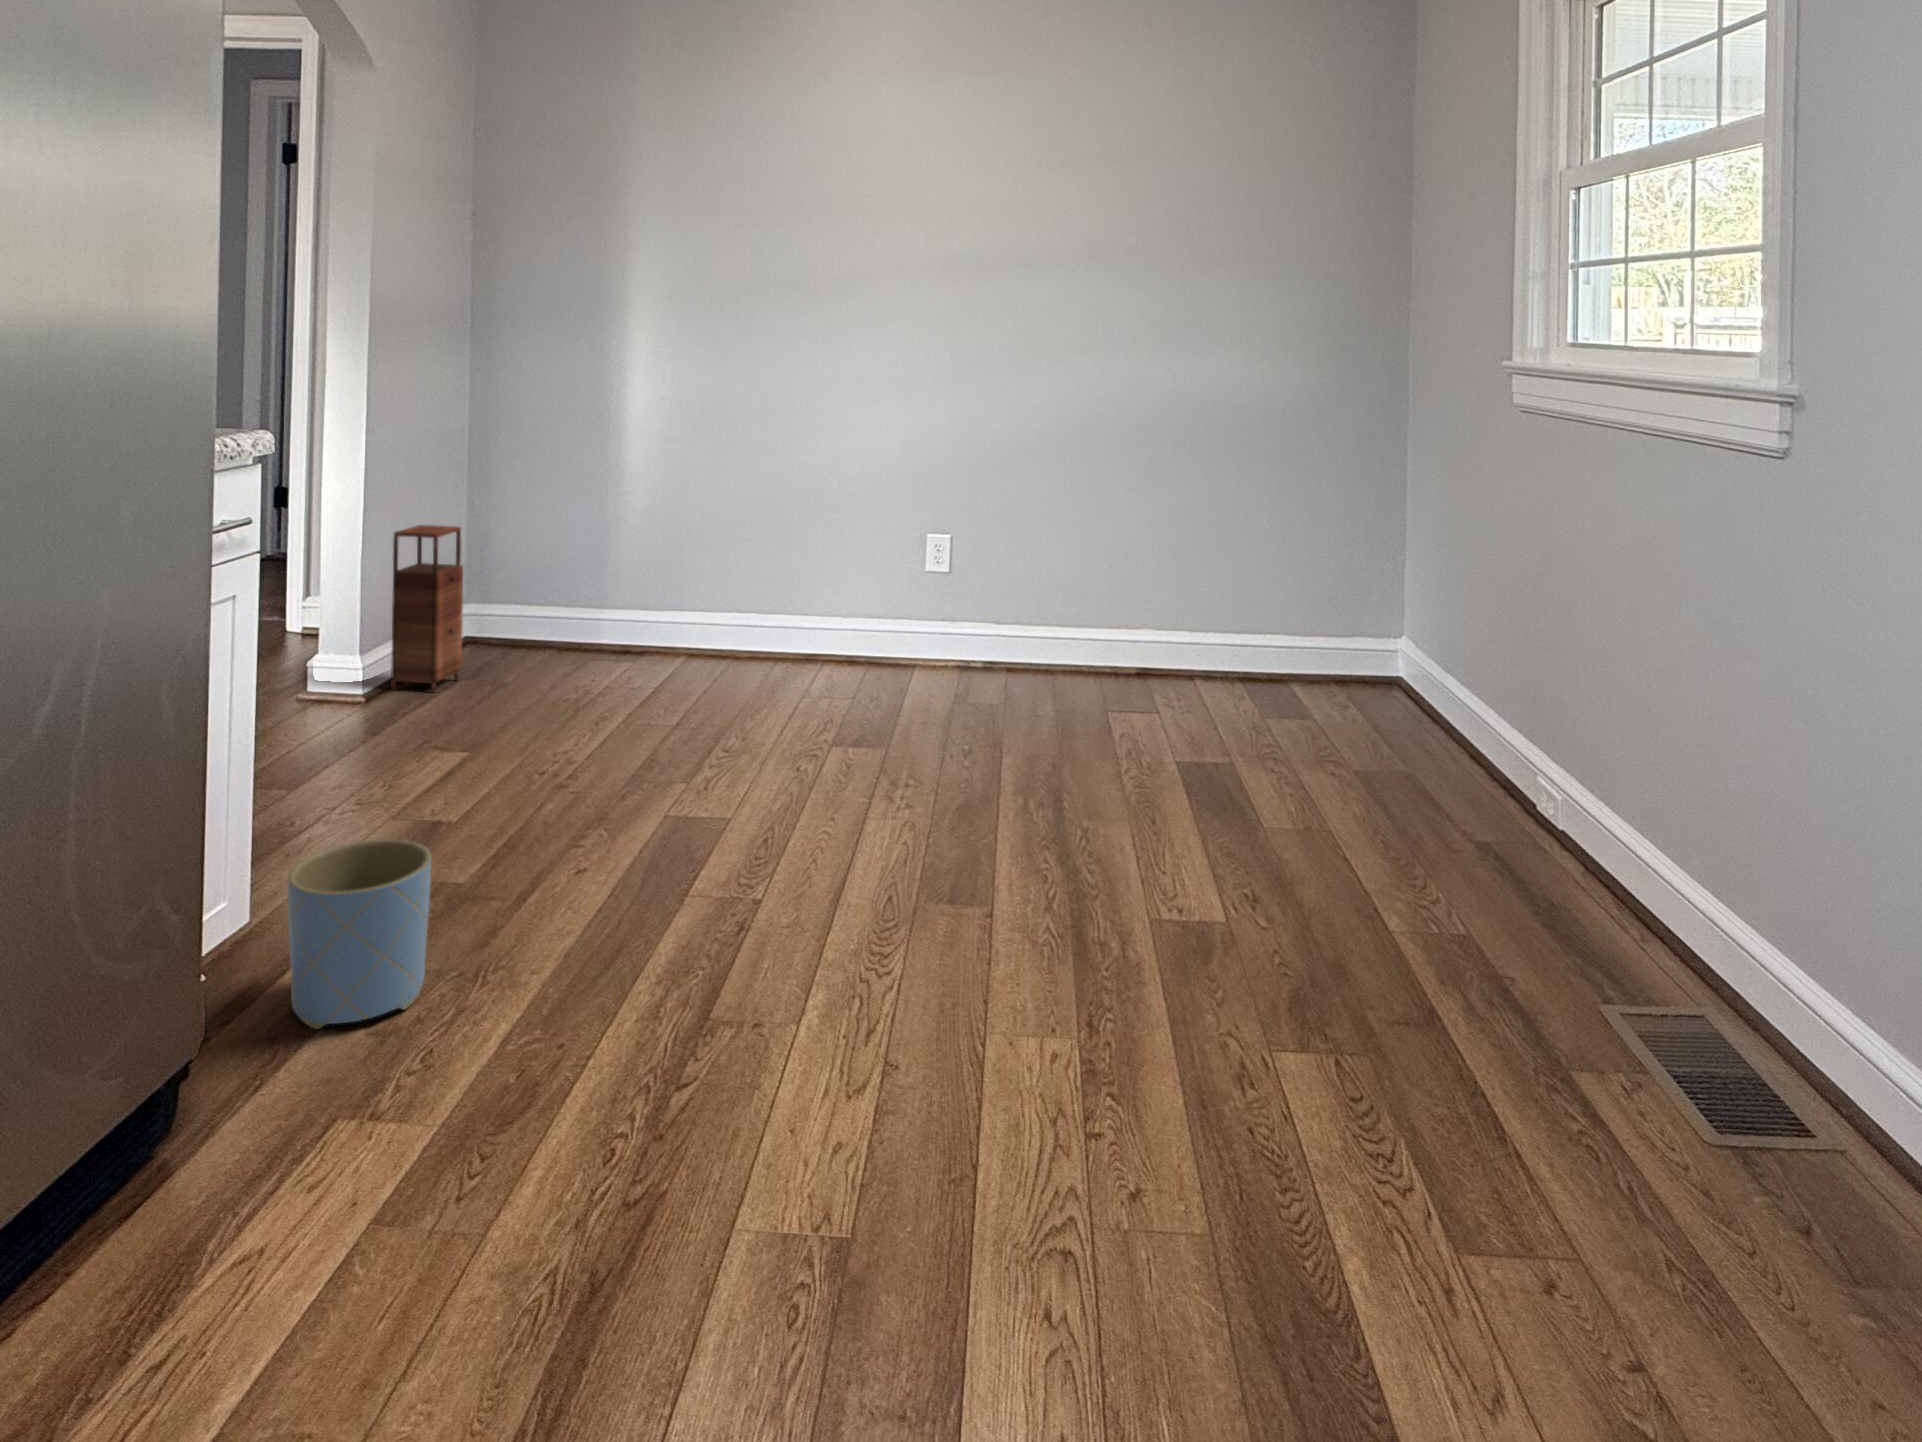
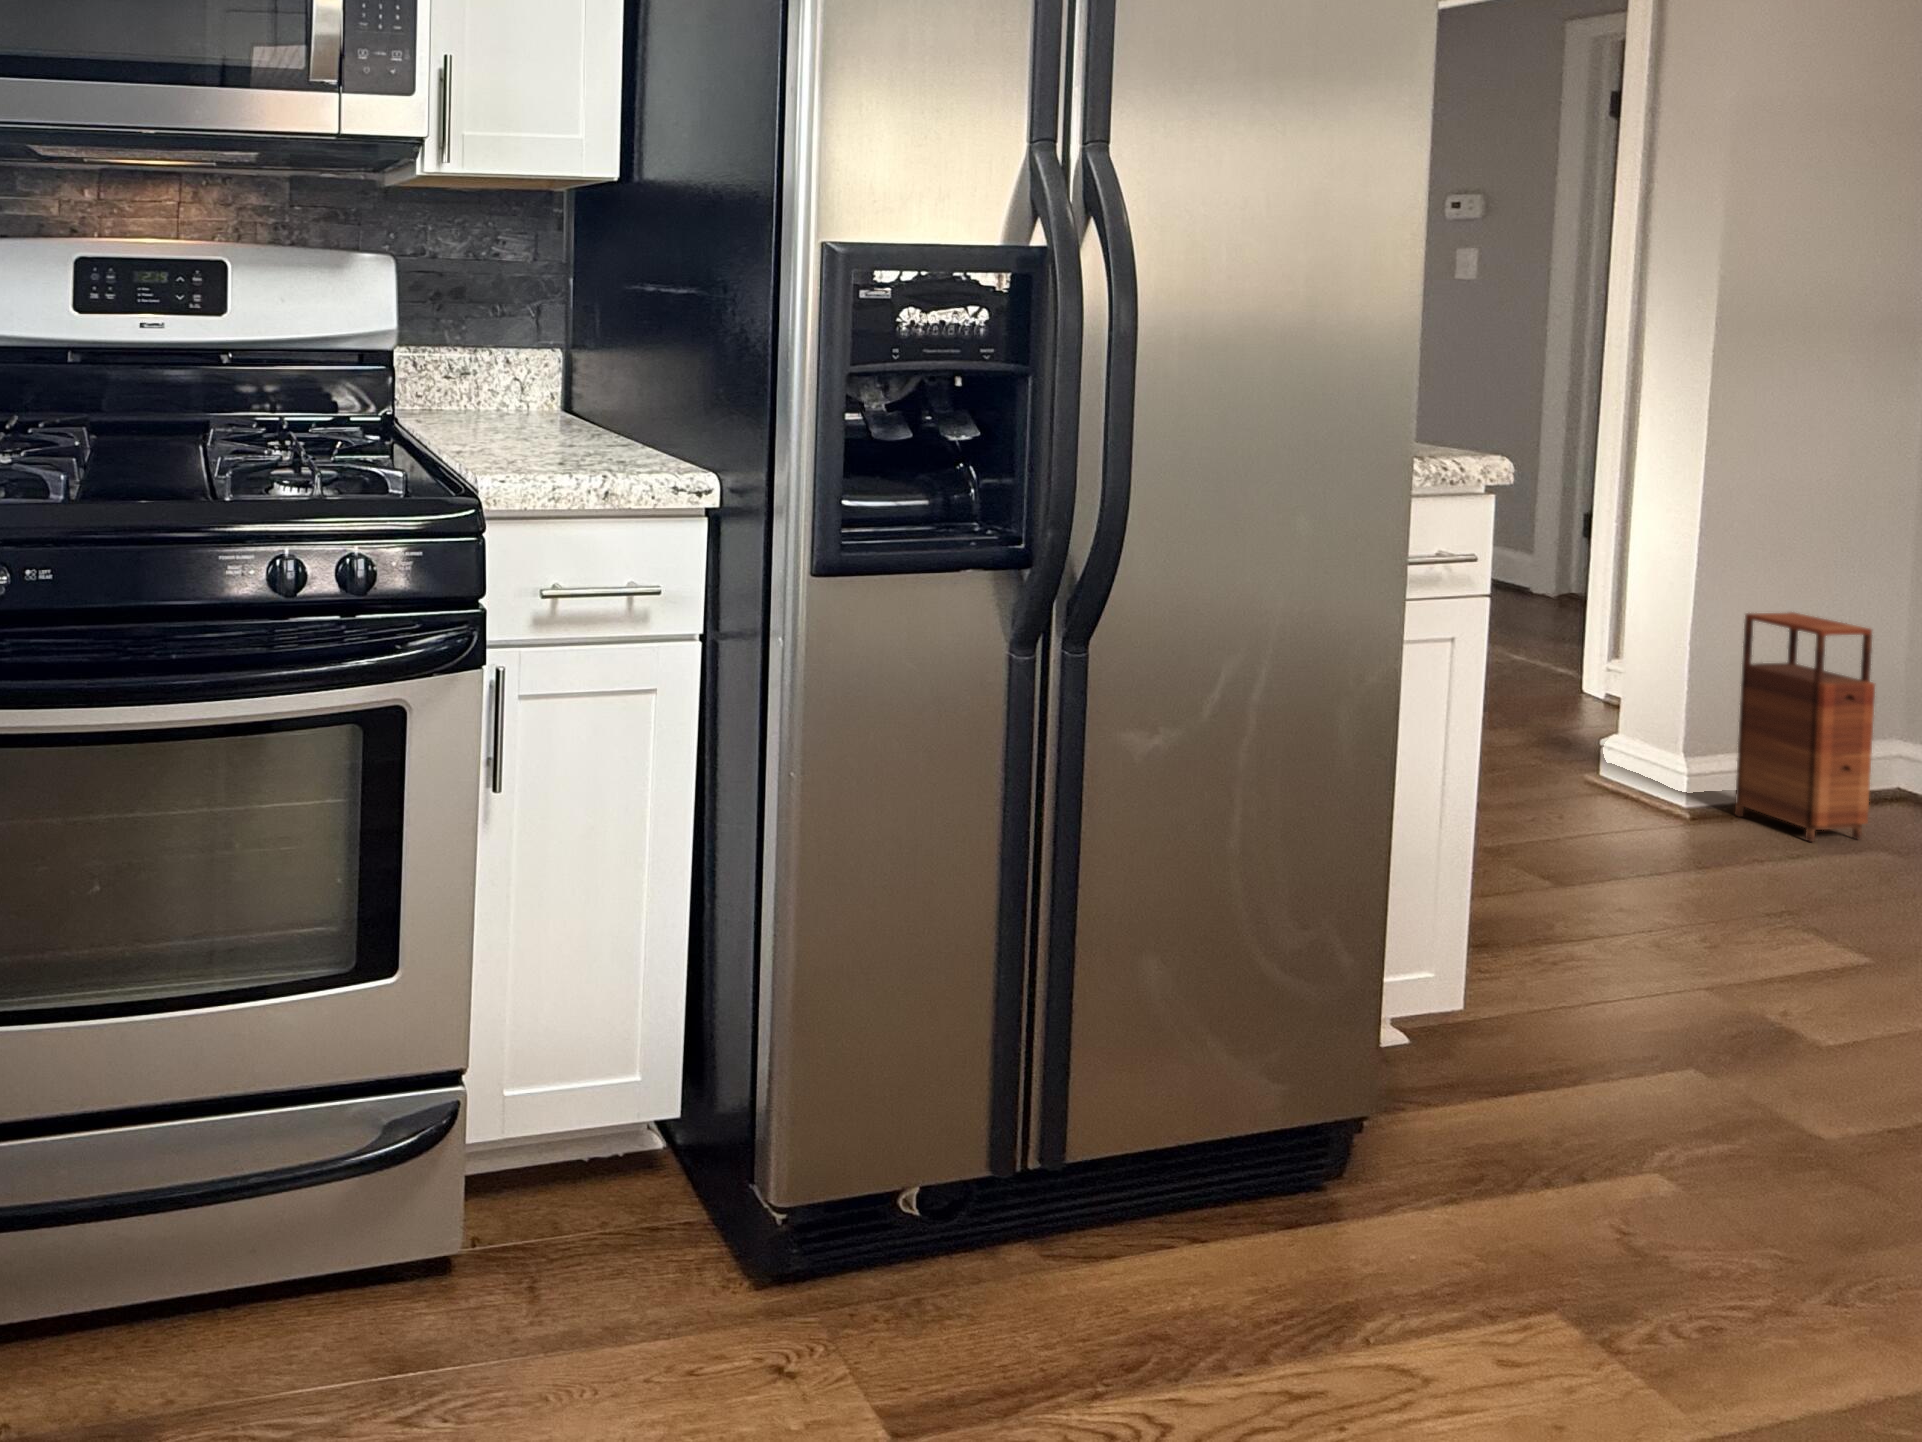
planter: present [288,839,432,1029] -> none [1513,970,1740,1233]

